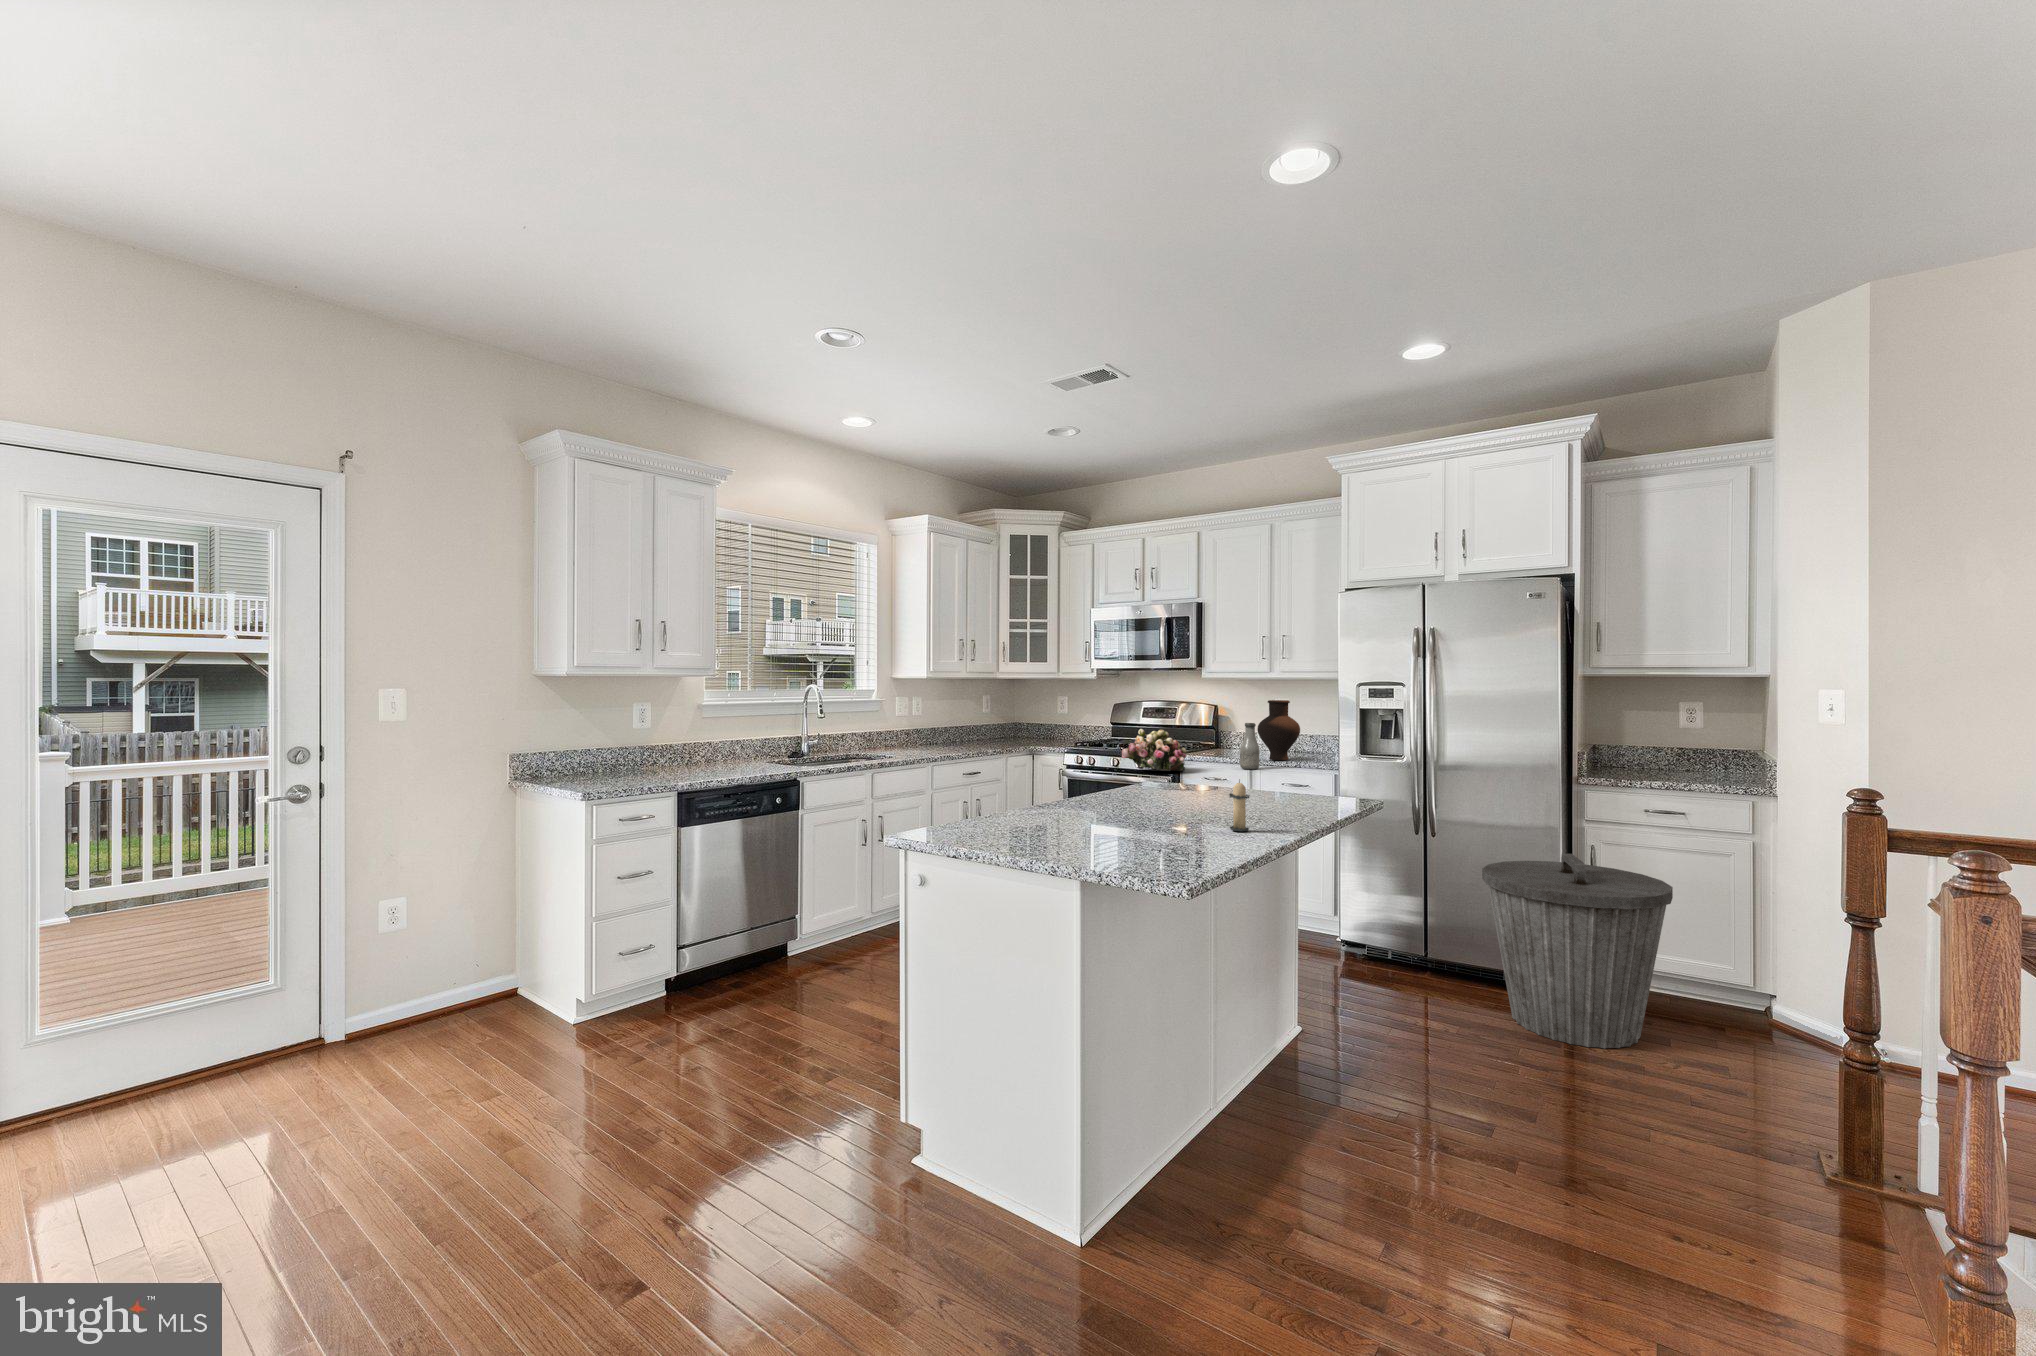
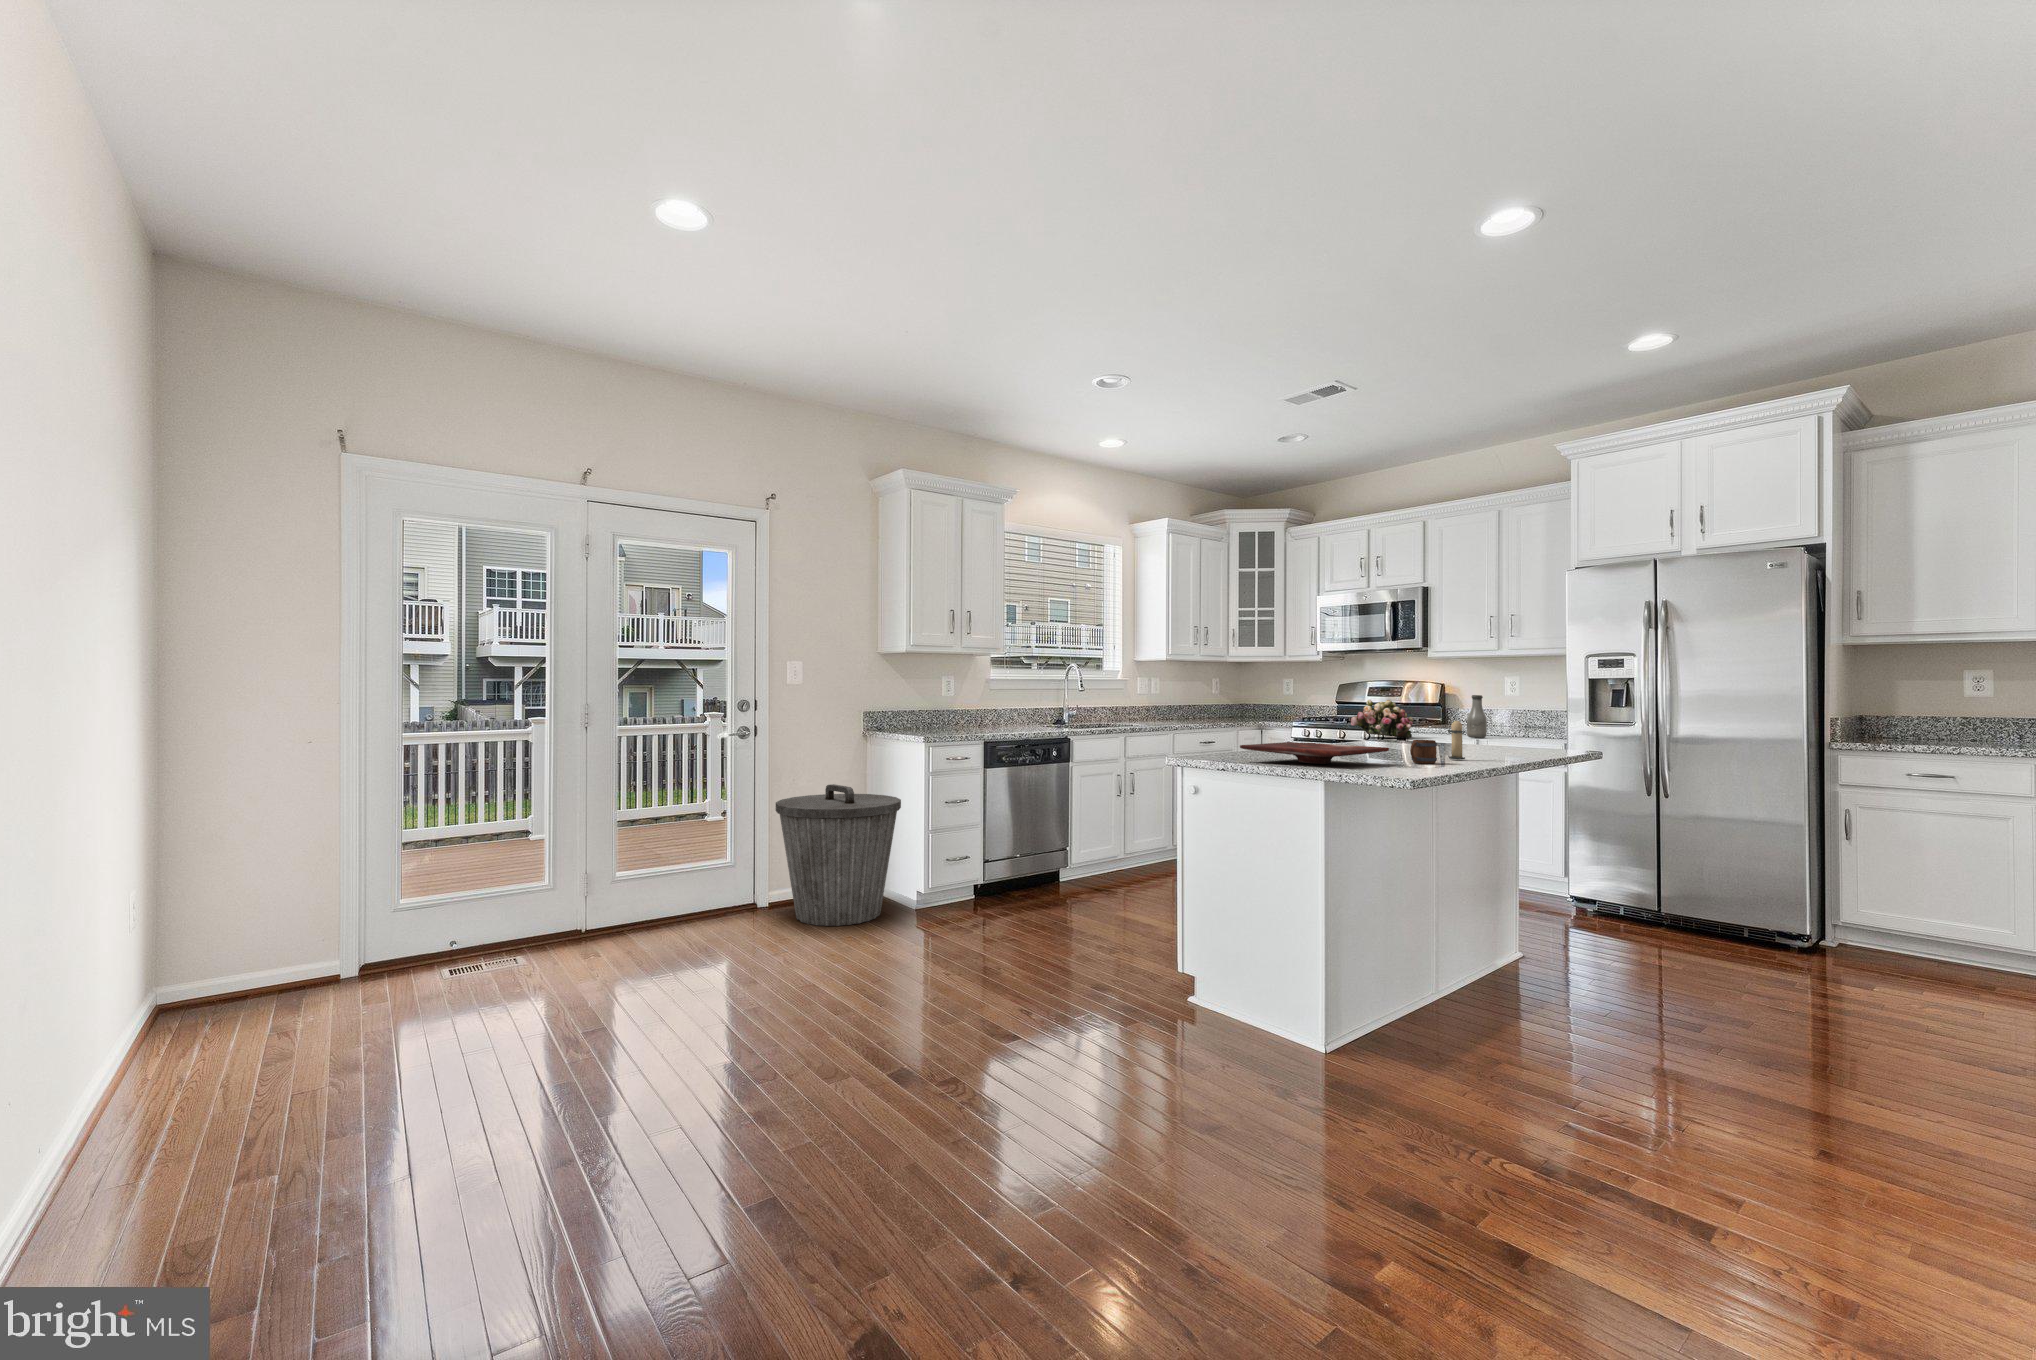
vase: present [1257,700,1300,760] -> none [1487,677,1531,734]
mug: none [1187,813,1218,846] -> present [1410,740,1437,764]
cutting board: none [974,815,1162,853] -> present [1240,742,1389,764]
trash can: present [1482,853,1673,1049] -> present [776,784,901,926]

